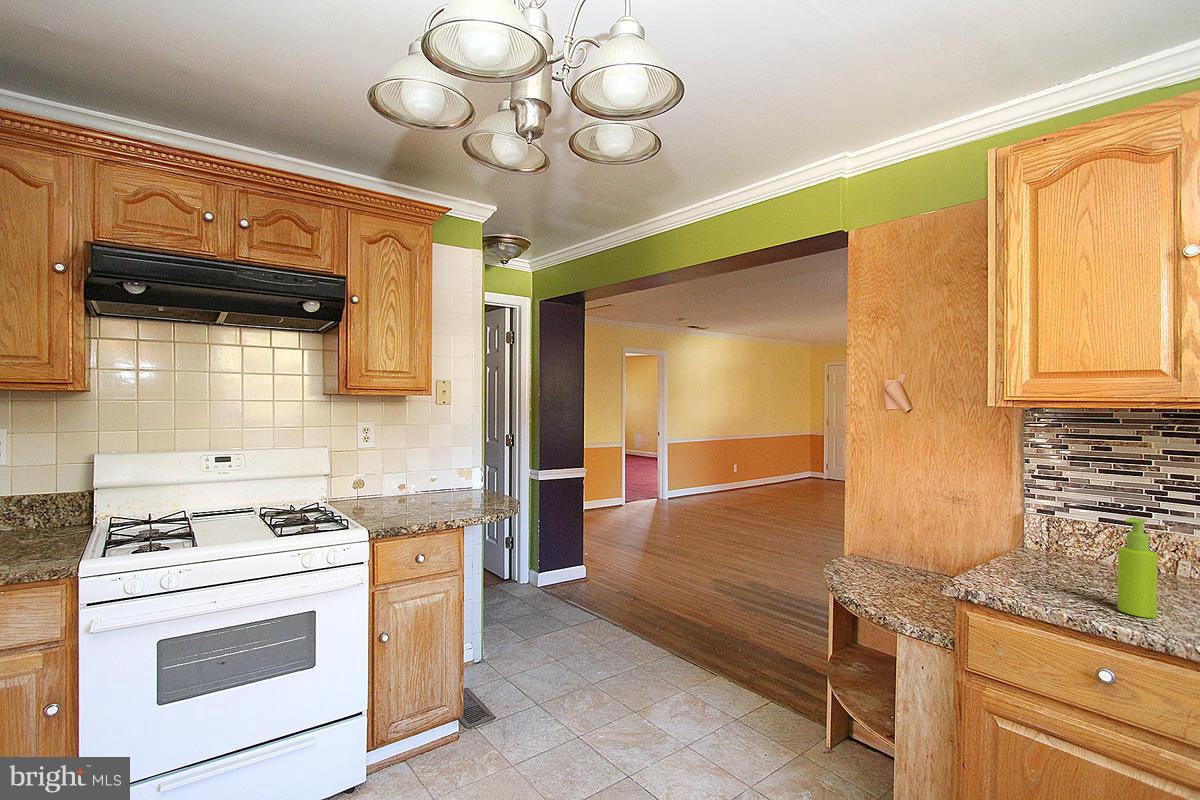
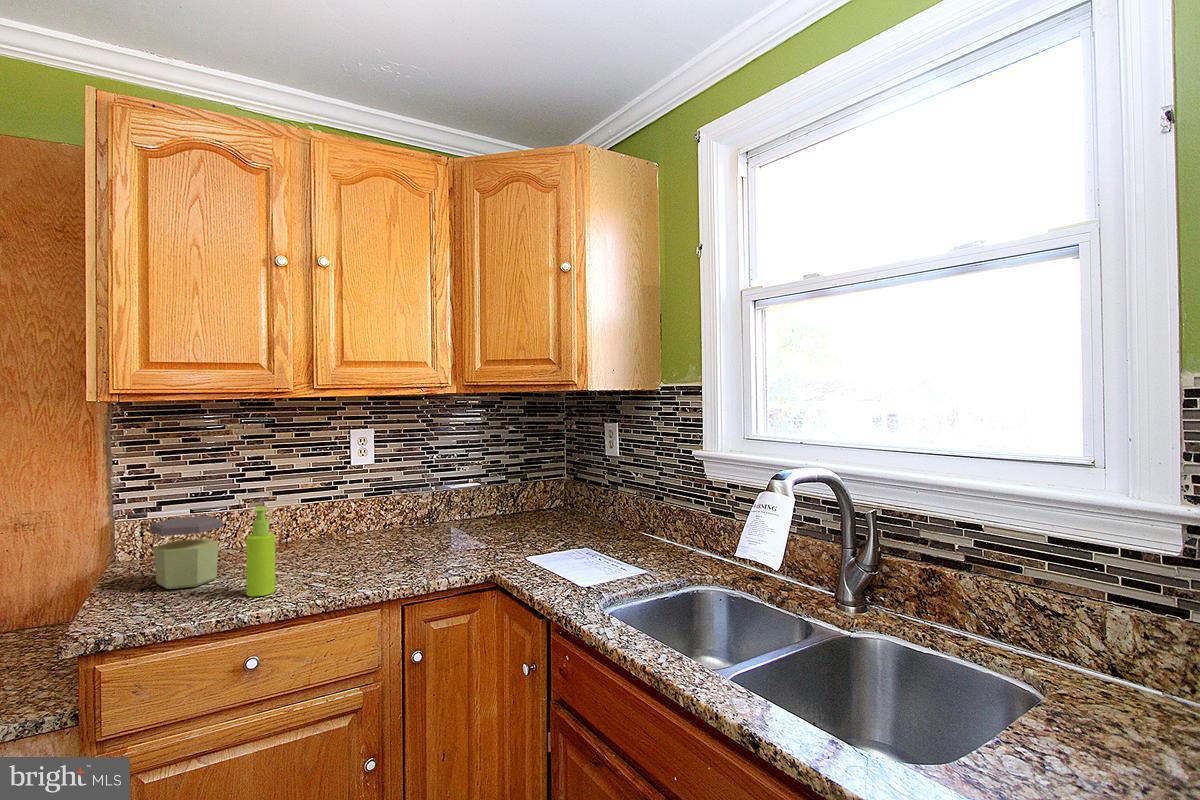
jar: none [1035,516,1108,586] -> present [150,516,223,589]

